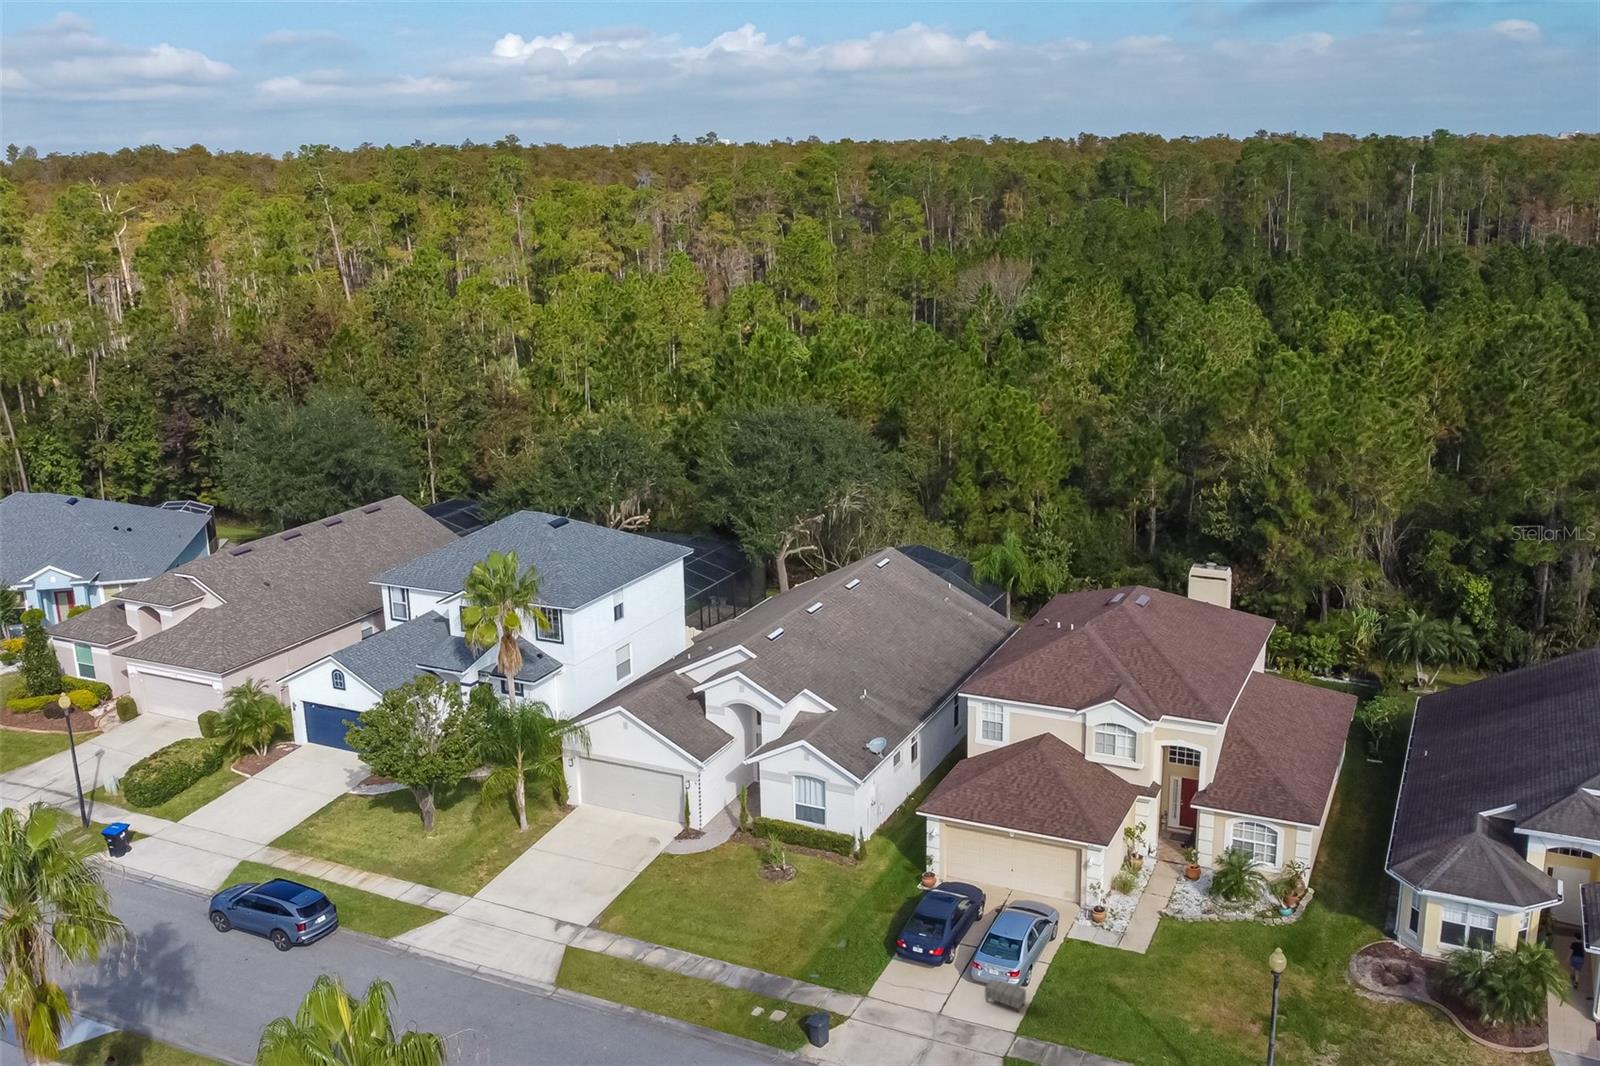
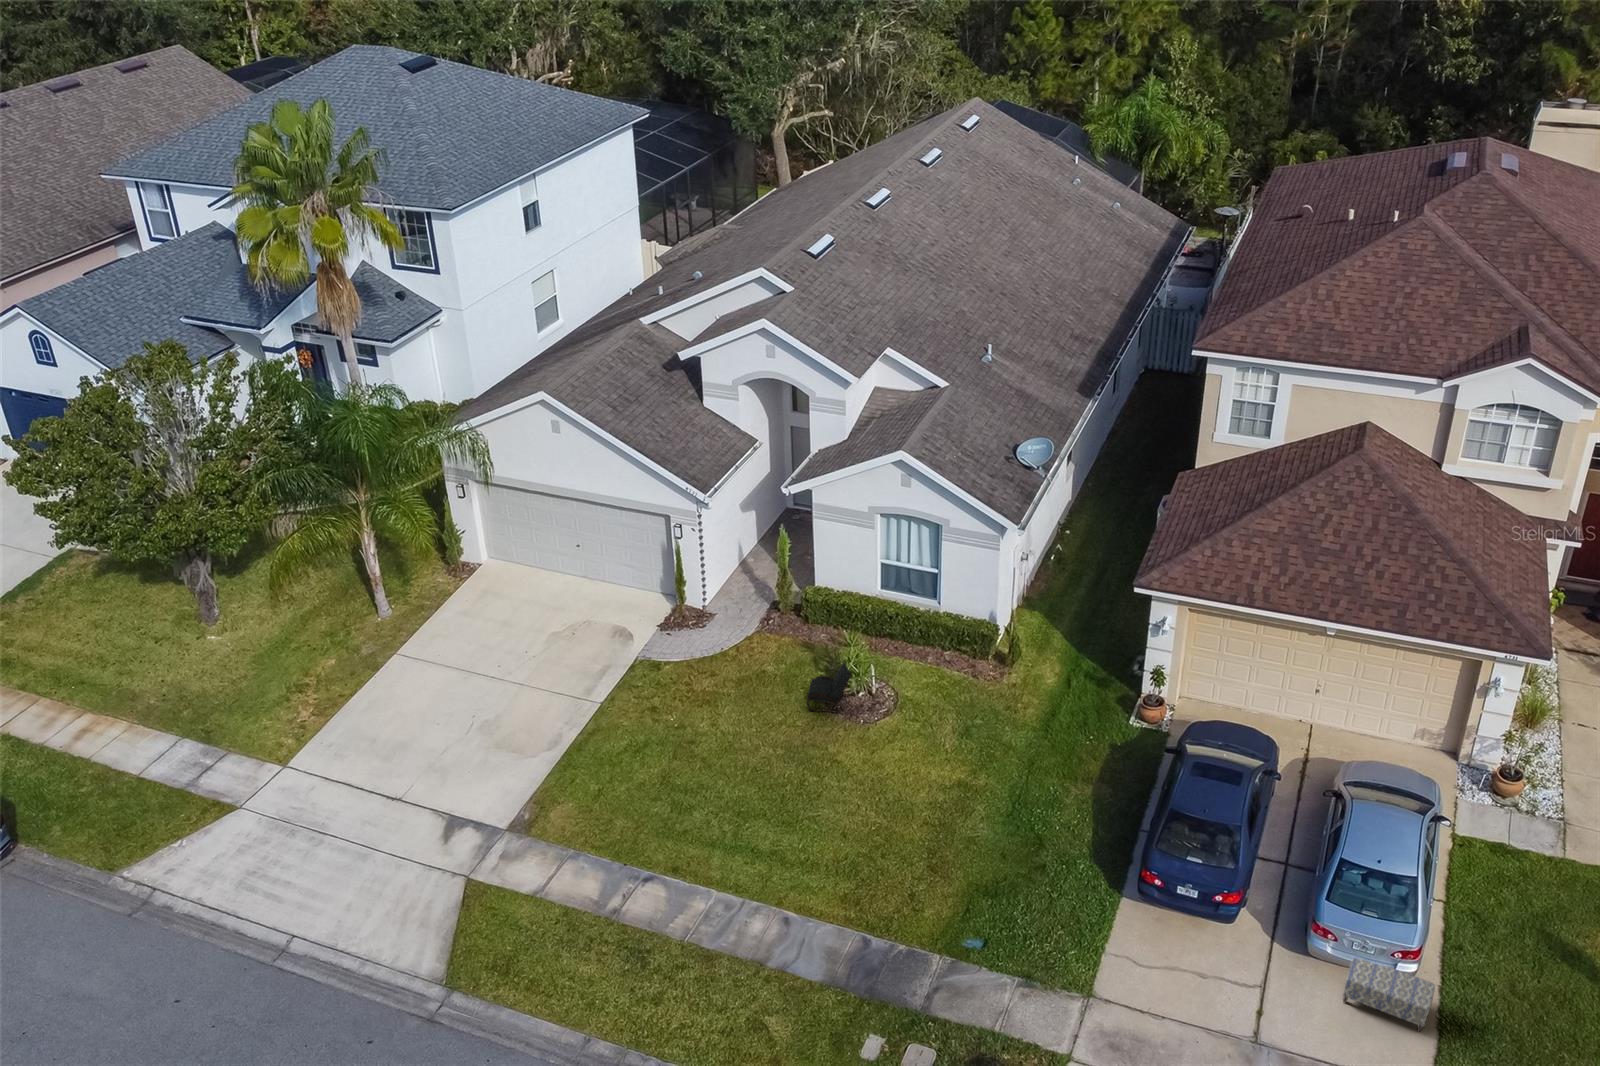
lounge chair: none [749,851,775,881] -> present [807,663,852,713]

